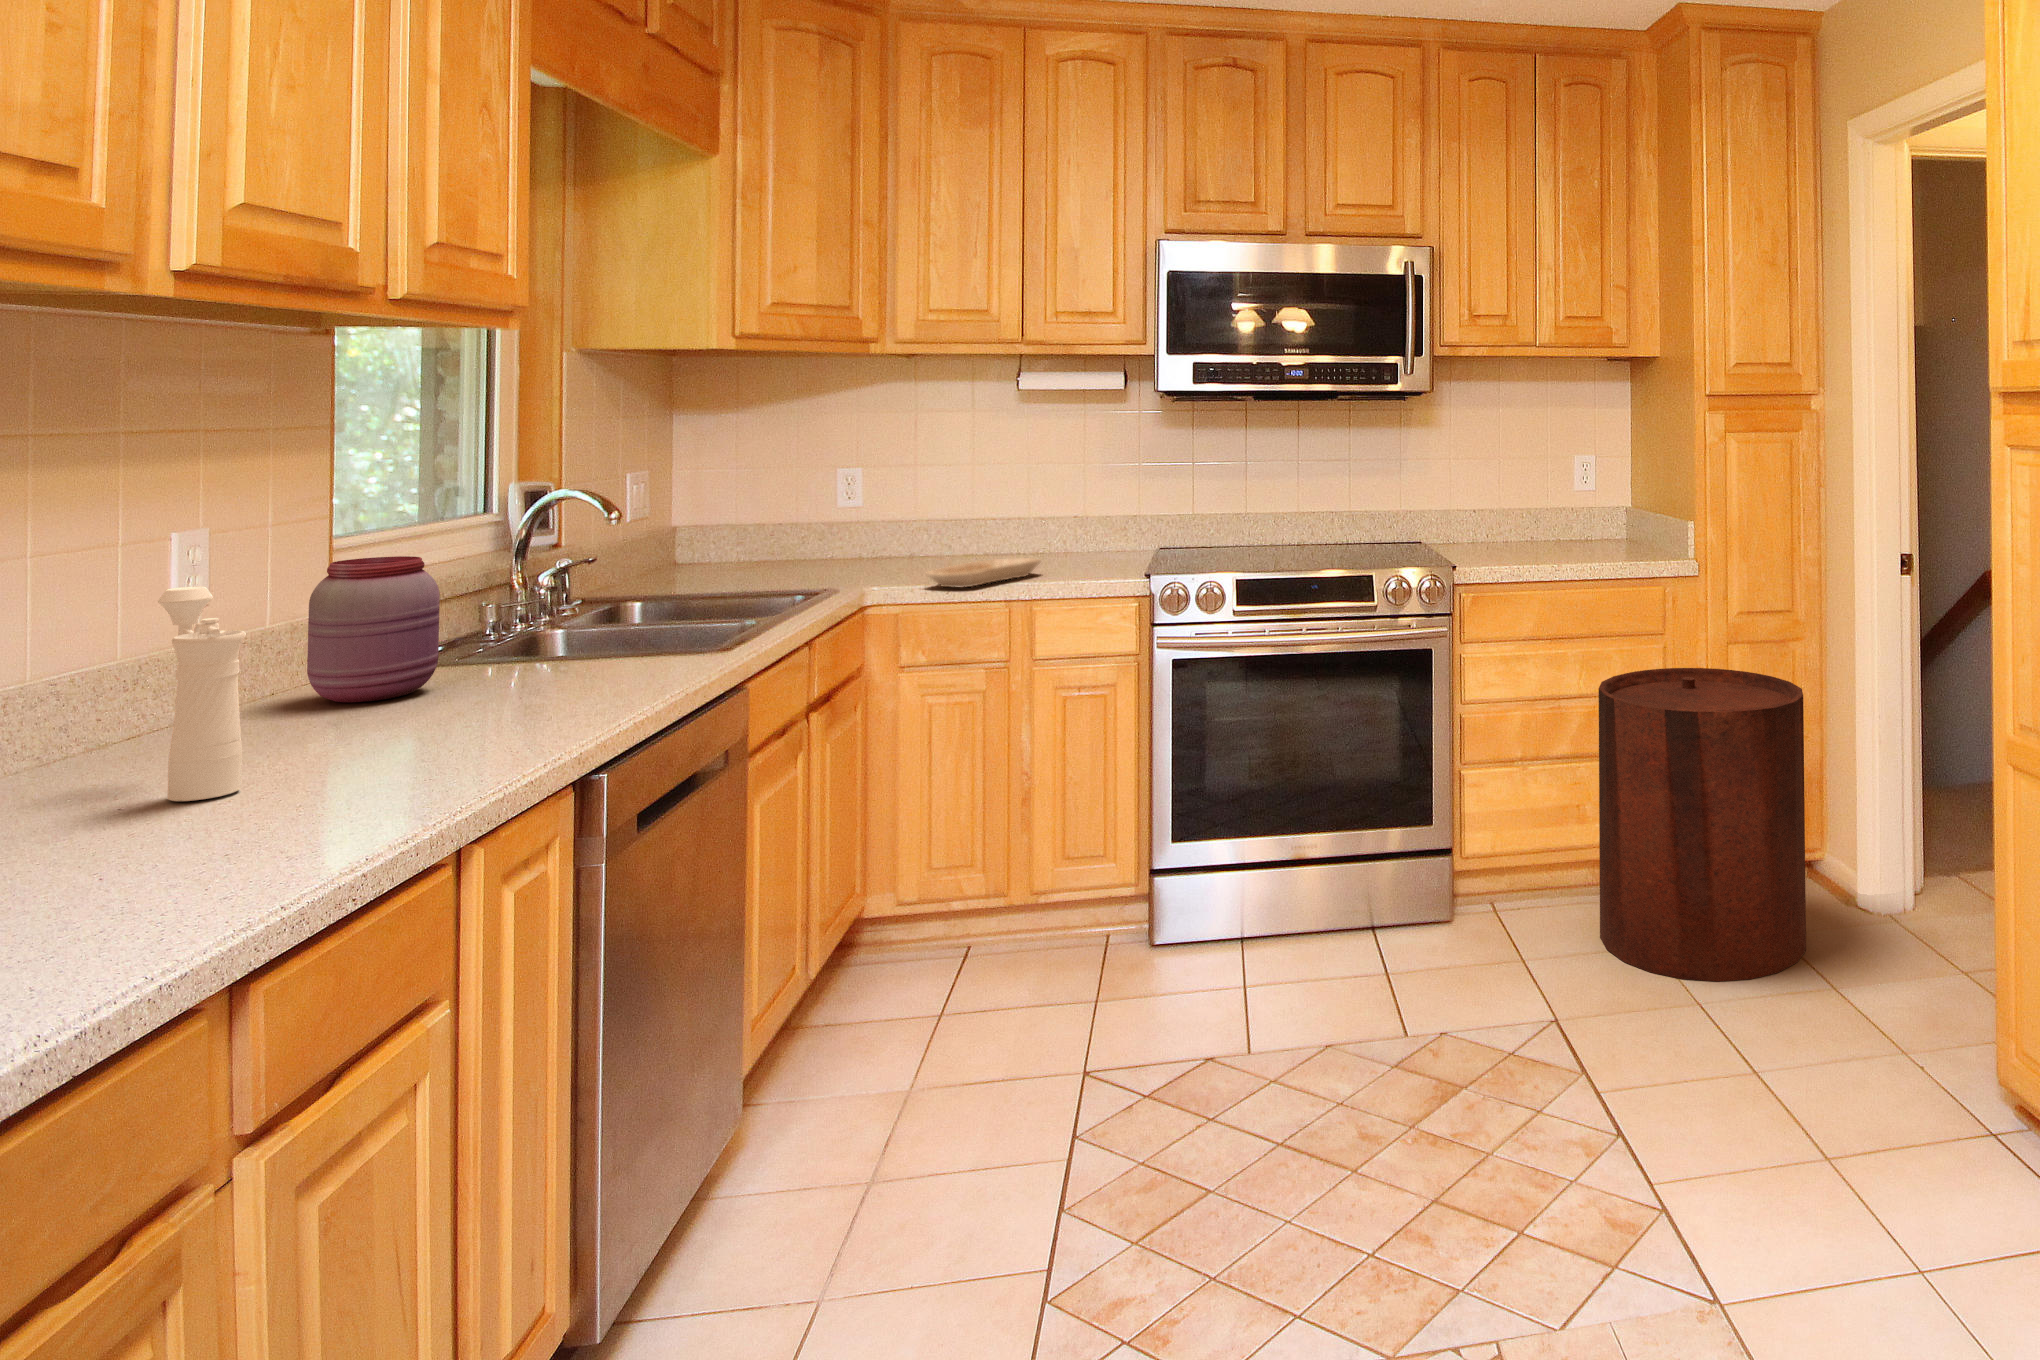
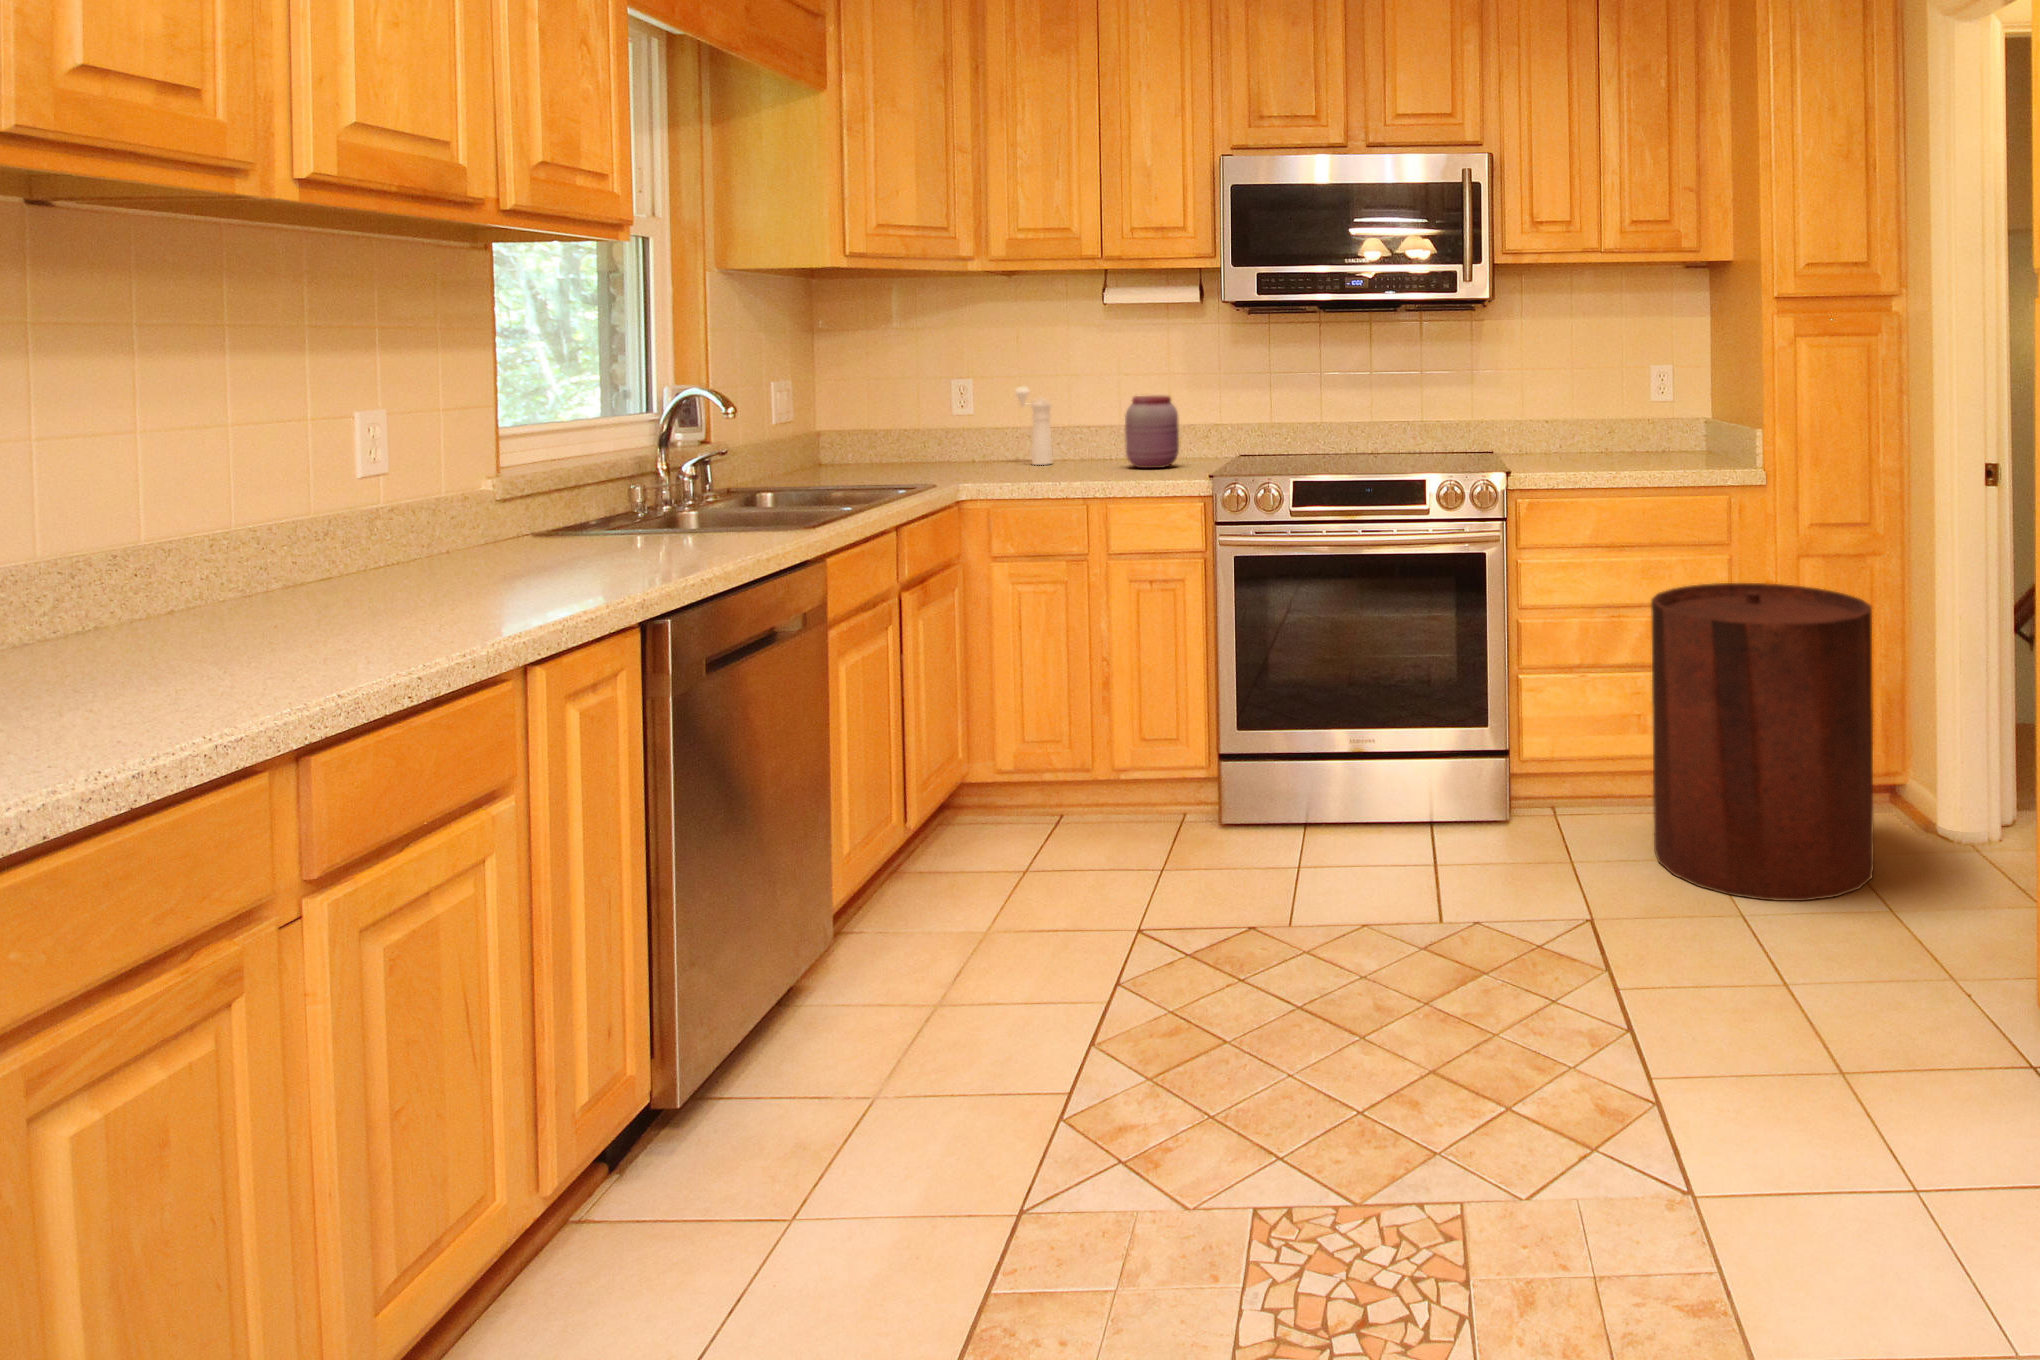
jar: present [307,556,440,702] -> present [1125,396,1179,468]
tray: present [927,558,1041,588] -> none [1008,461,1117,485]
pepper mill: present [158,586,246,801] -> present [1015,387,1053,465]

